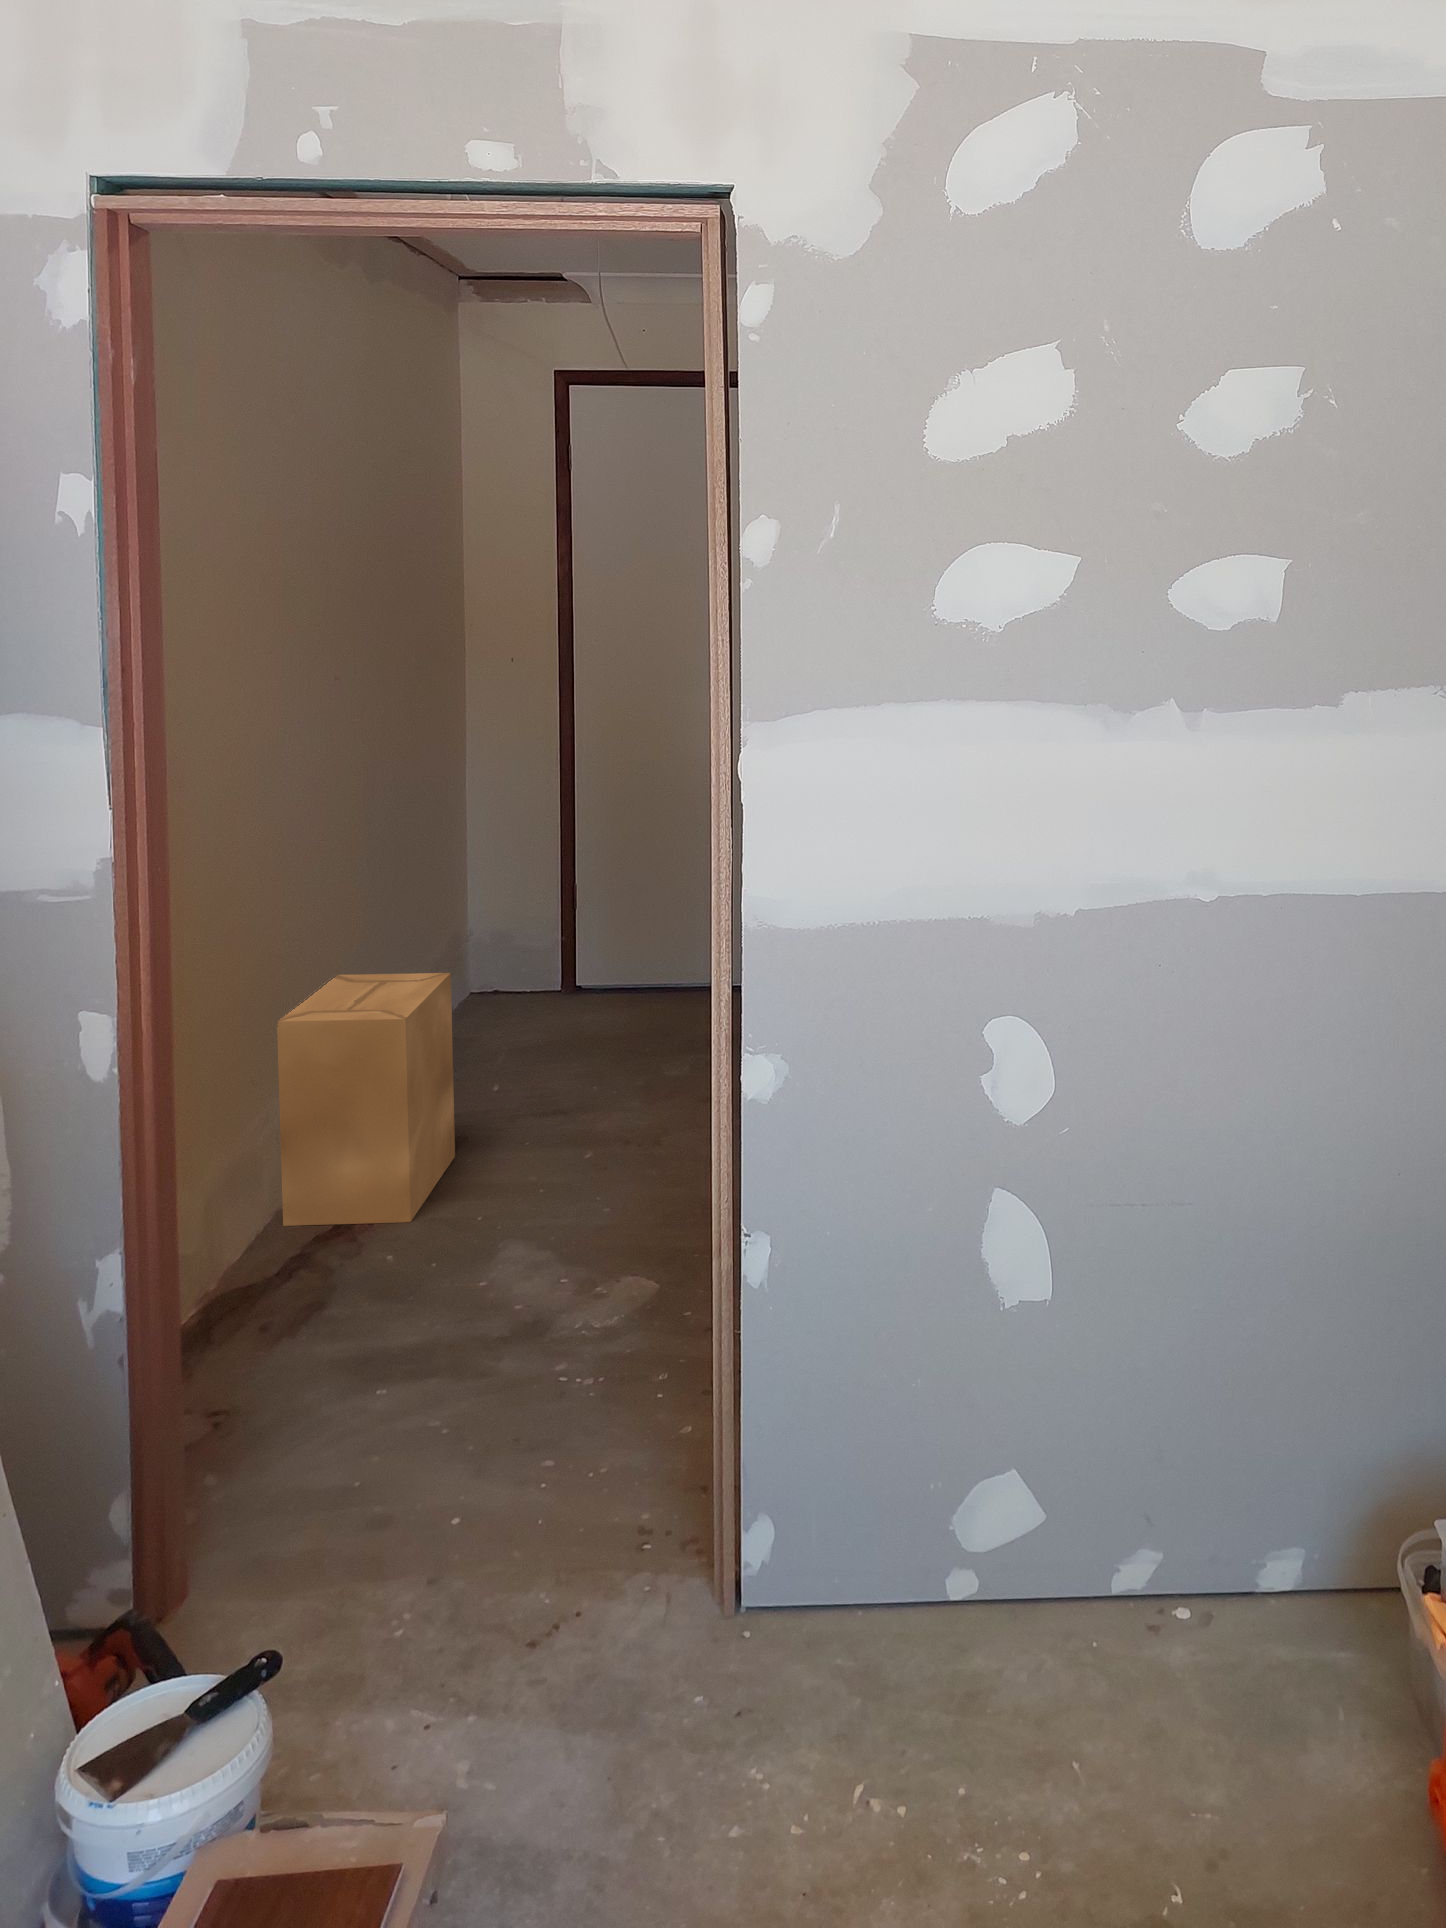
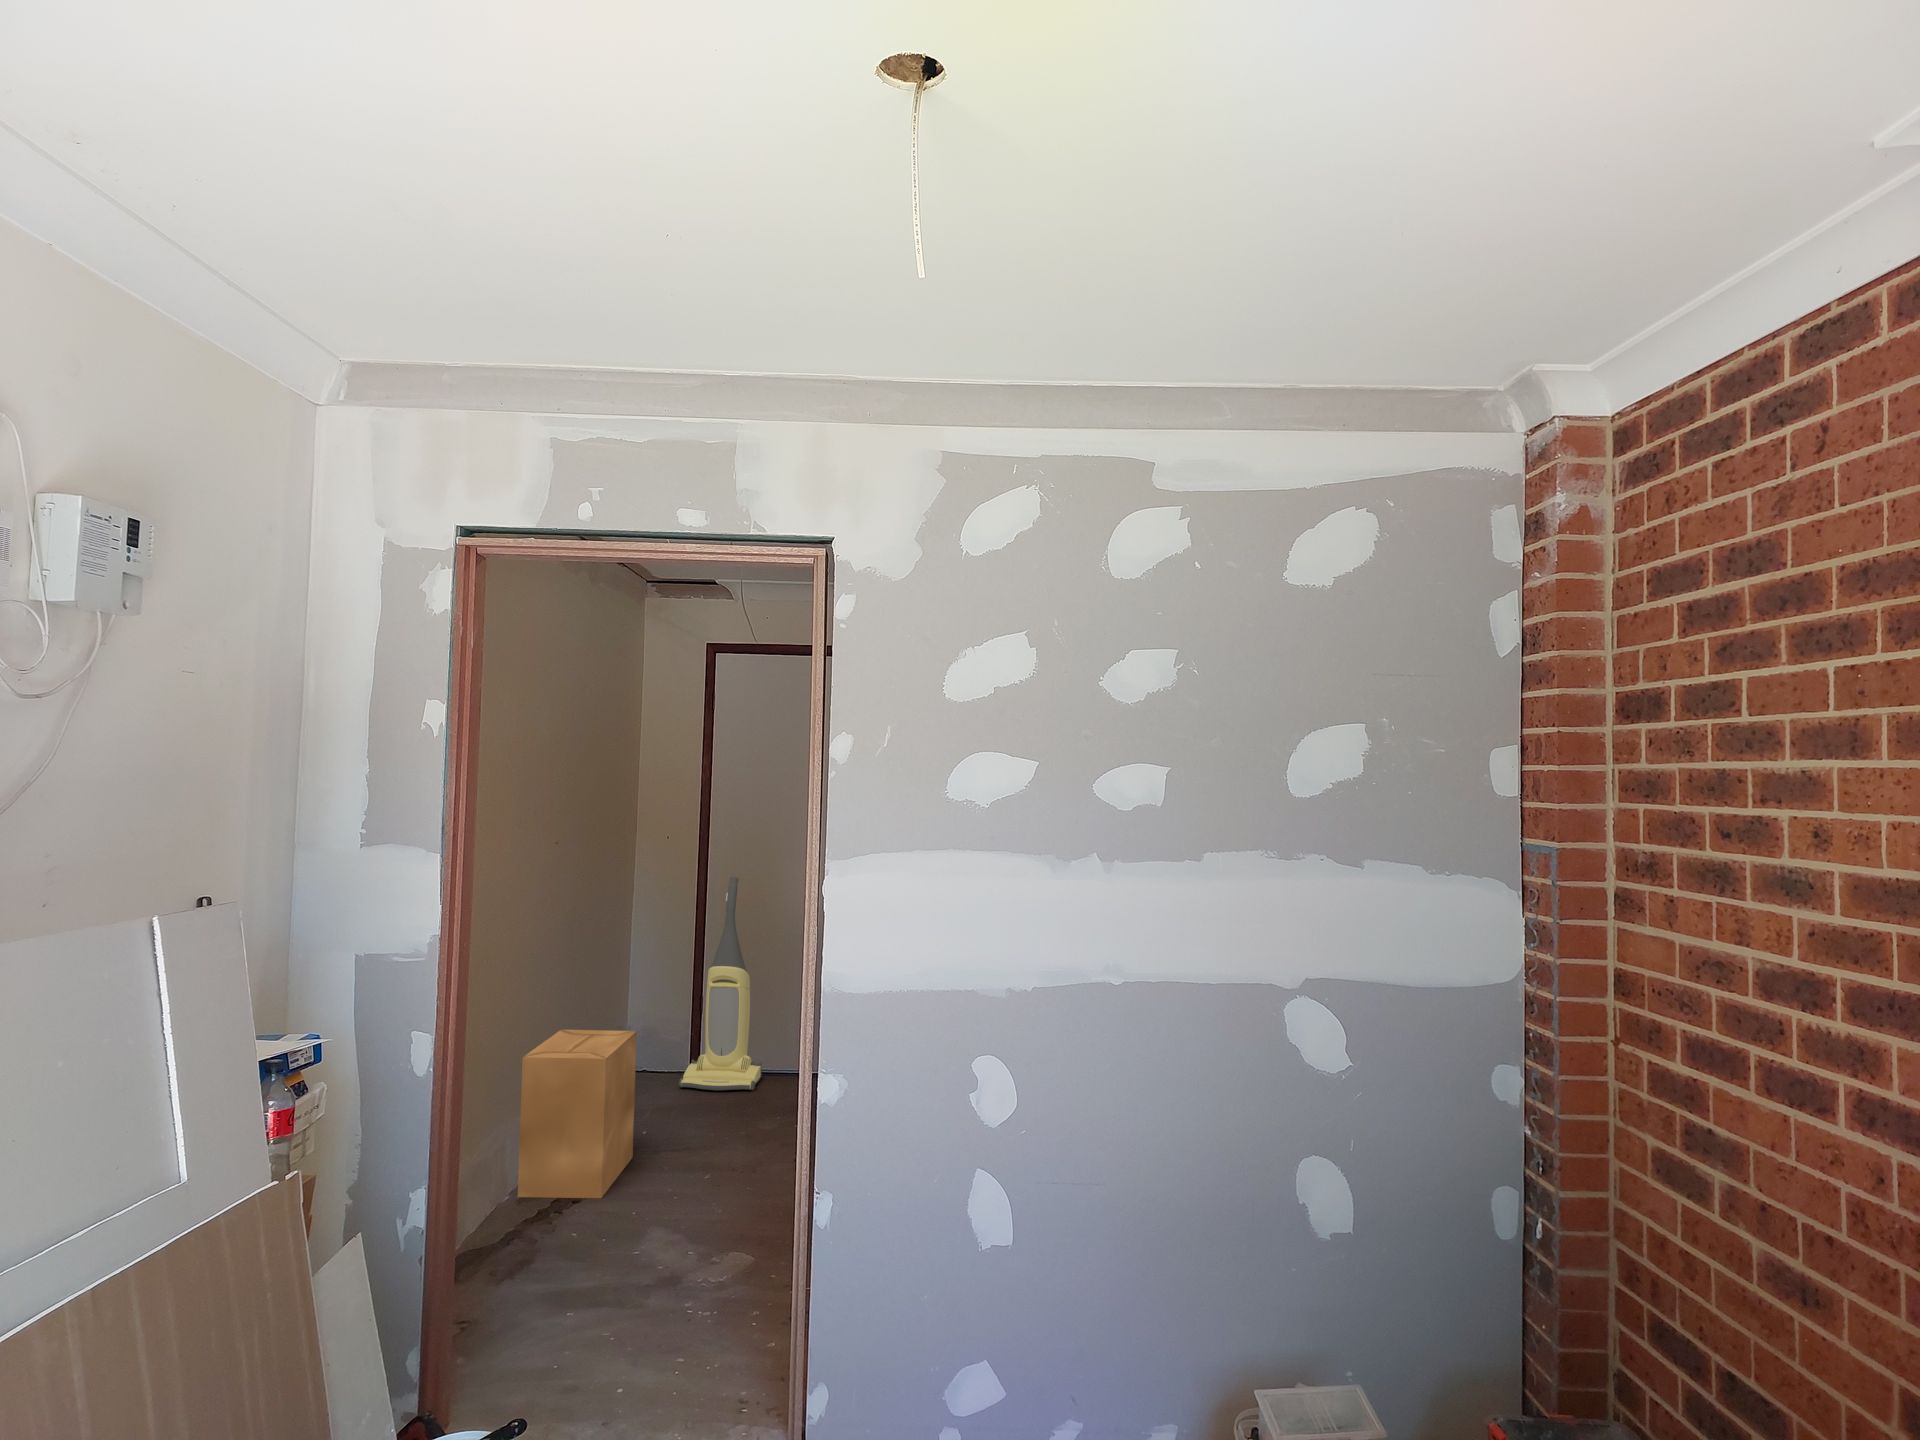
vacuum cleaner: none [519,736,640,1048] -> present [679,877,762,1091]

